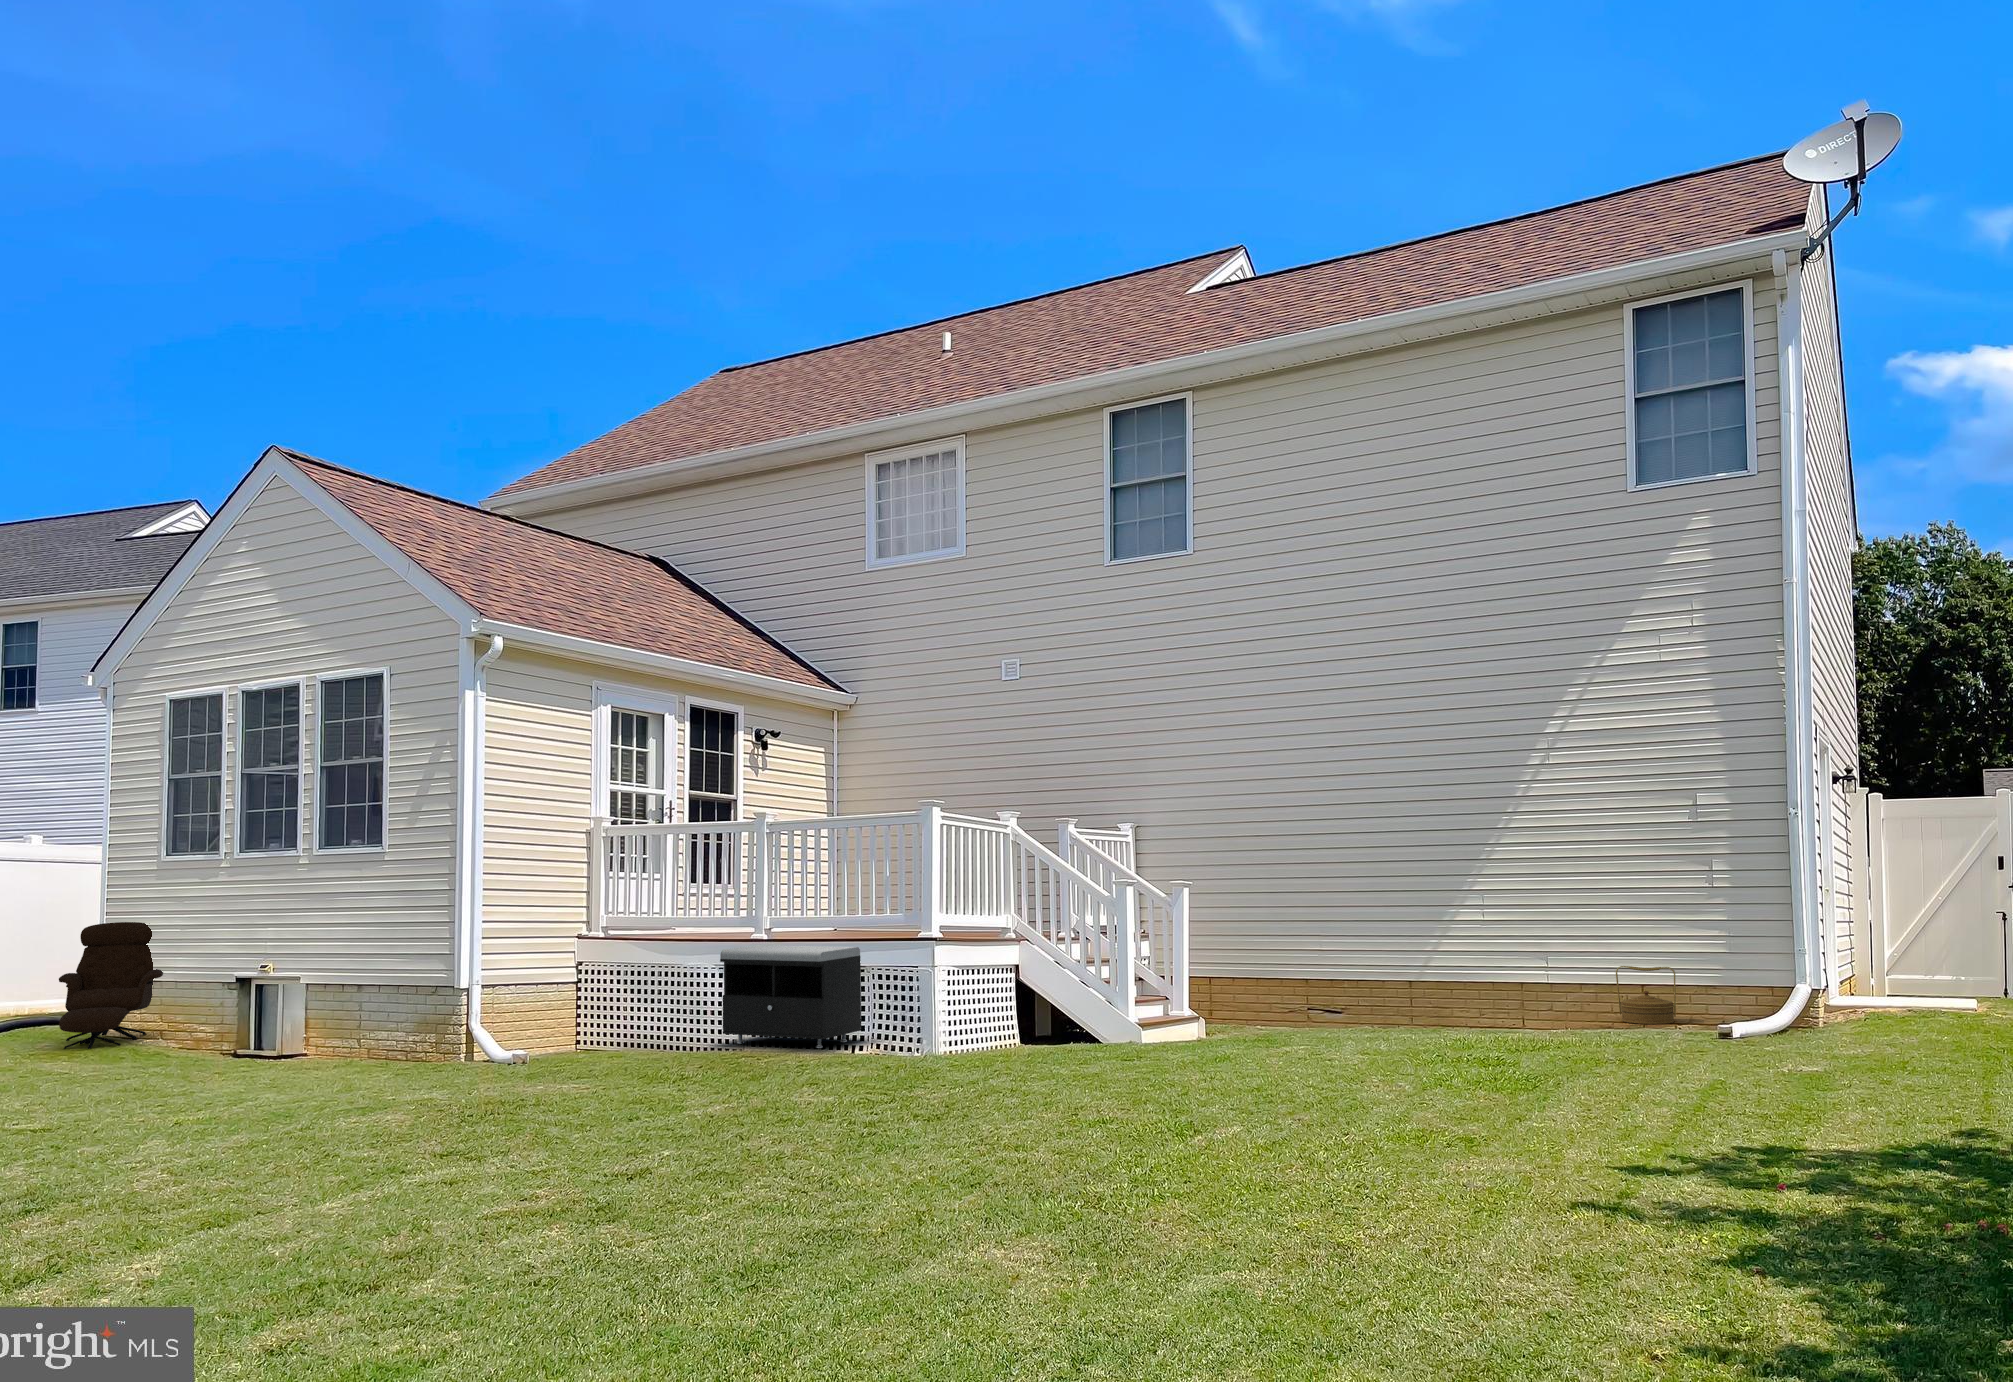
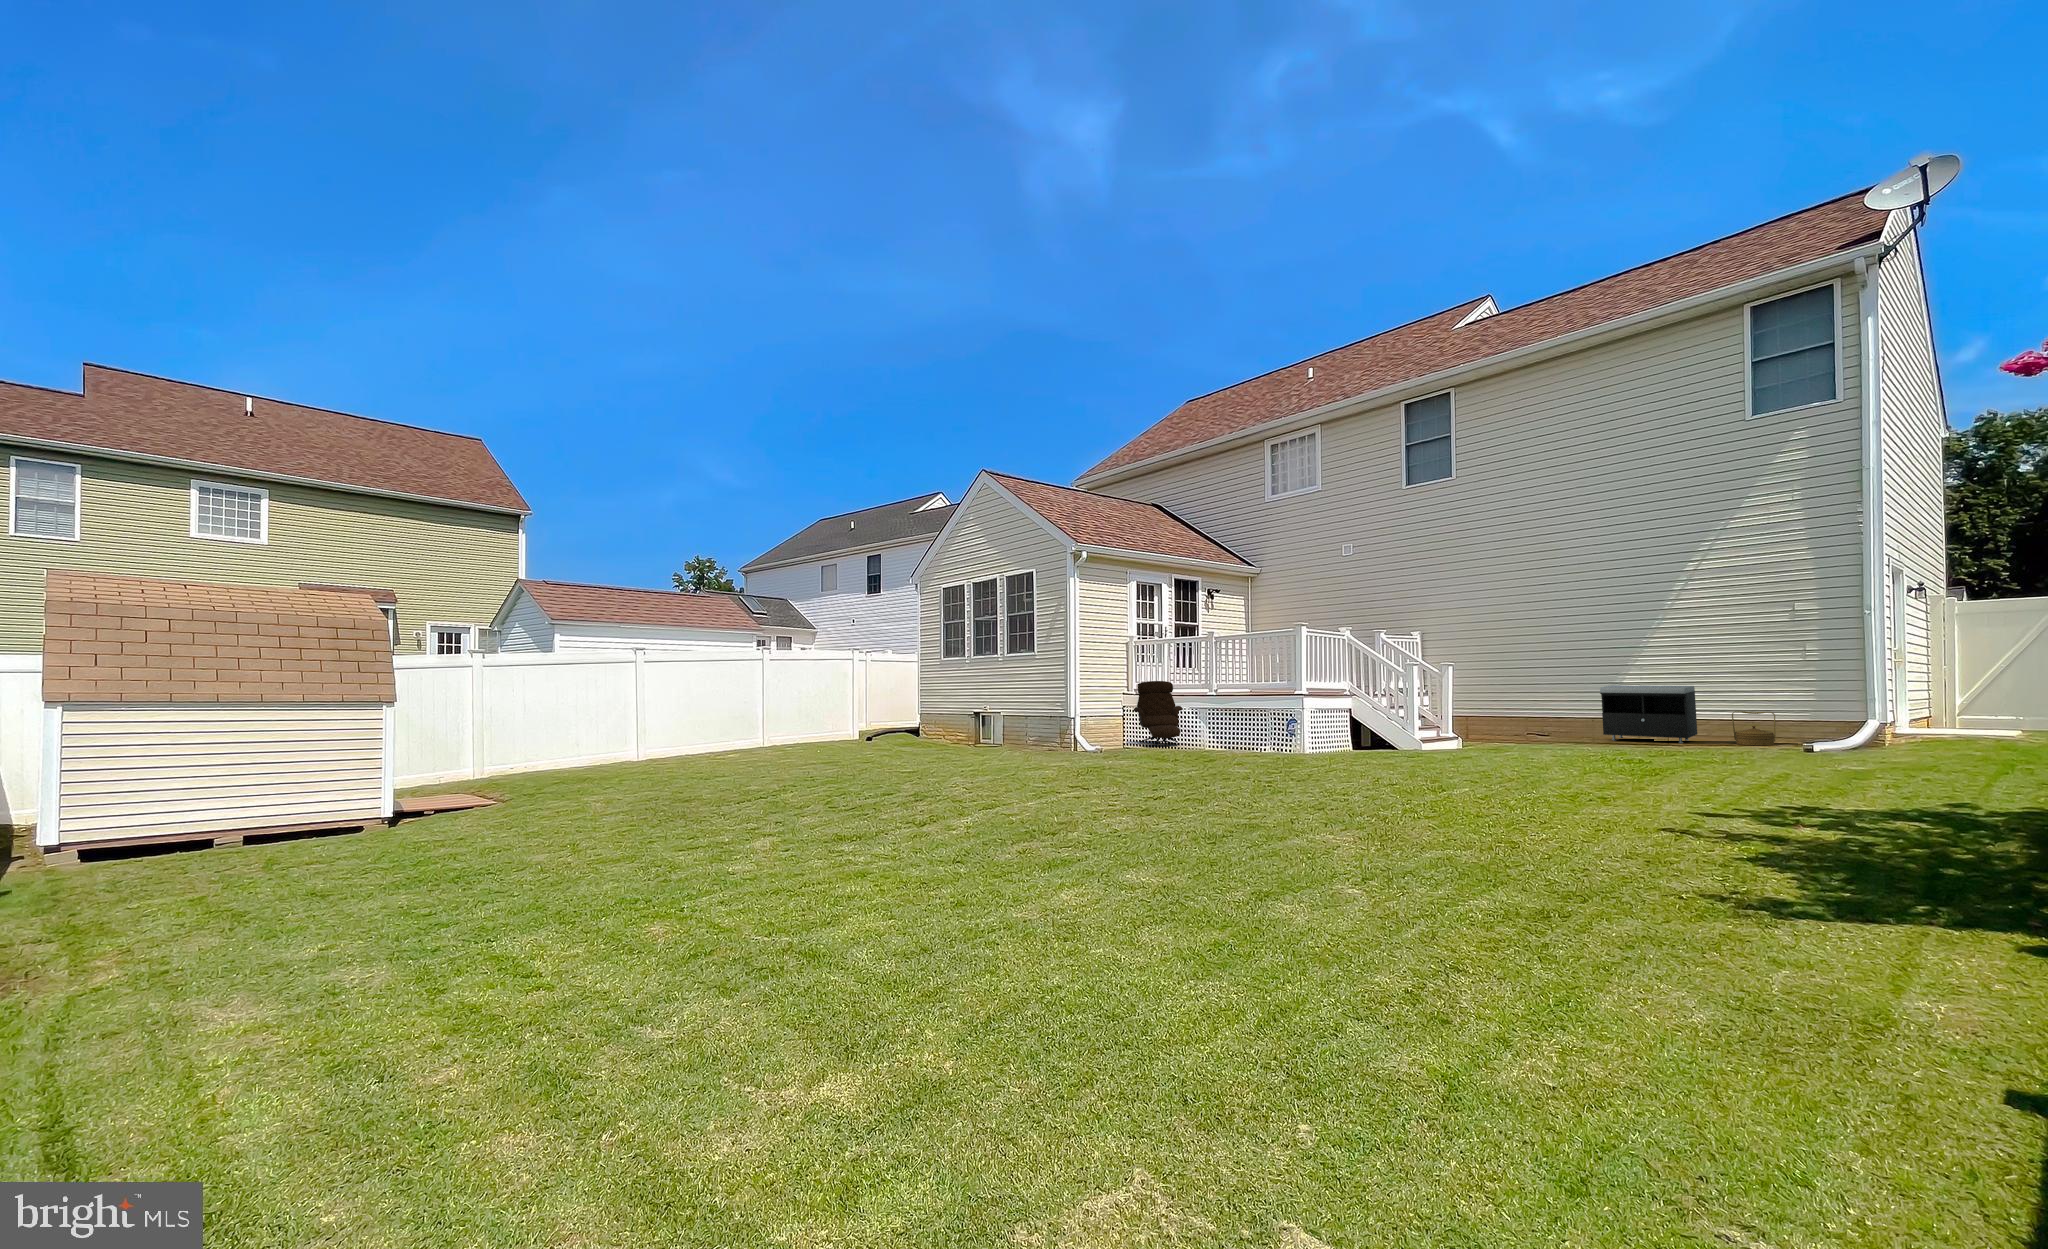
lounge chair: present [59,922,163,1049] -> present [1134,681,1183,747]
storage bench: present [720,945,861,1048] -> present [1600,685,1697,743]

